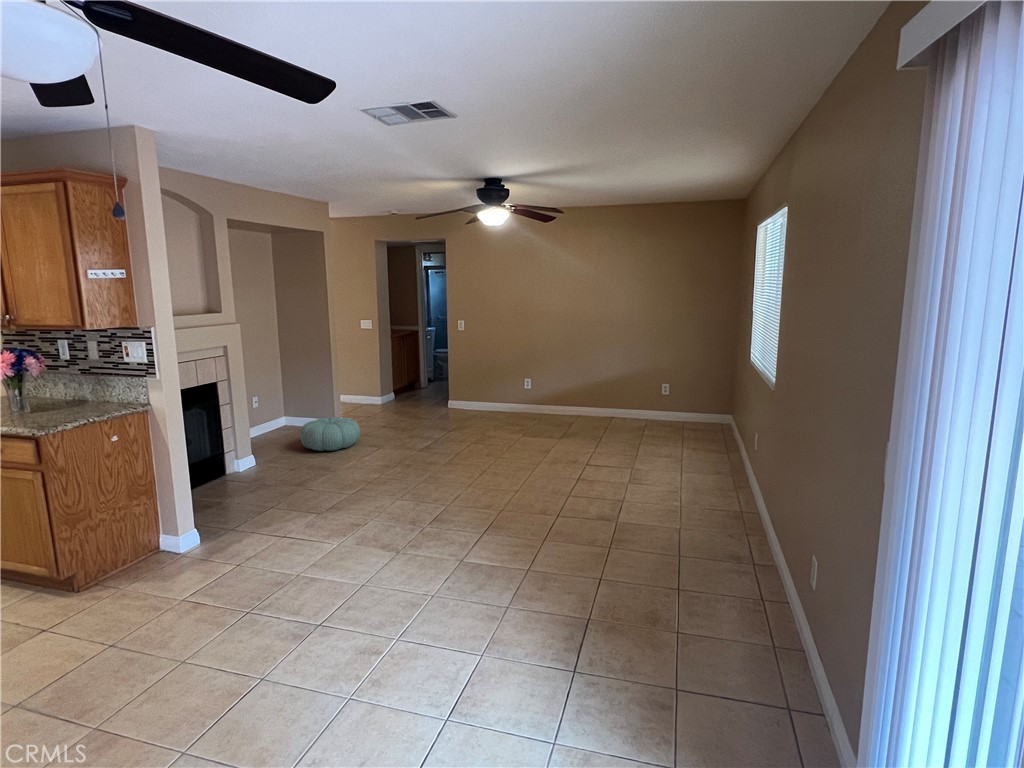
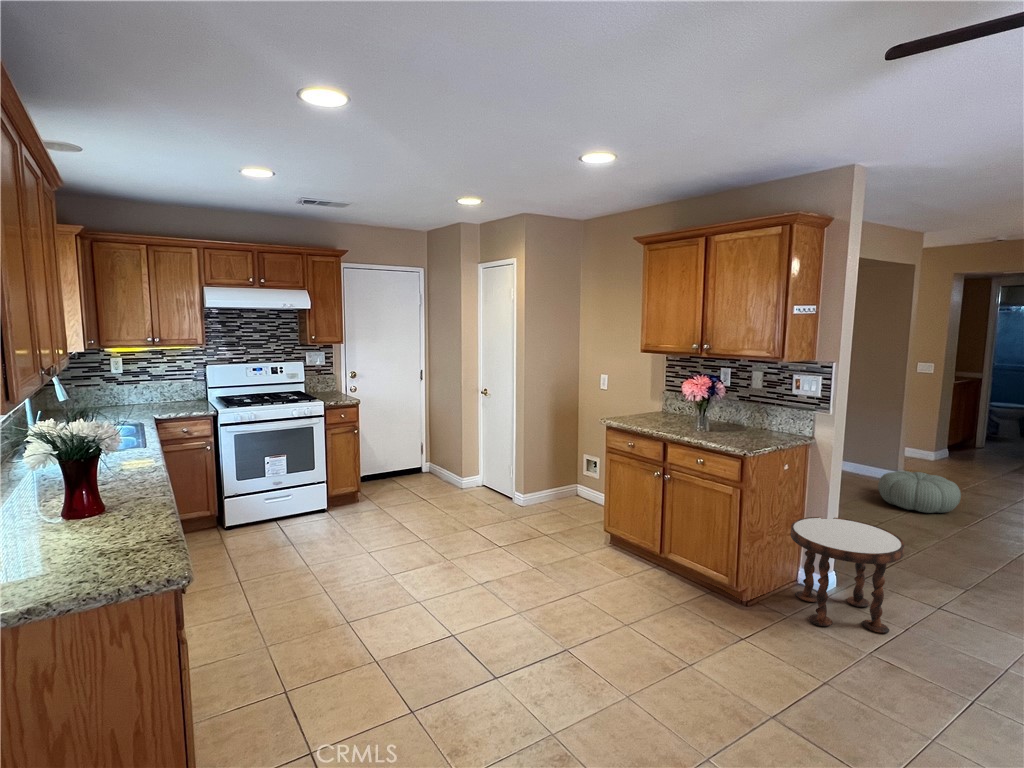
side table: none [118,476,229,588] -> present [791,517,904,633]

